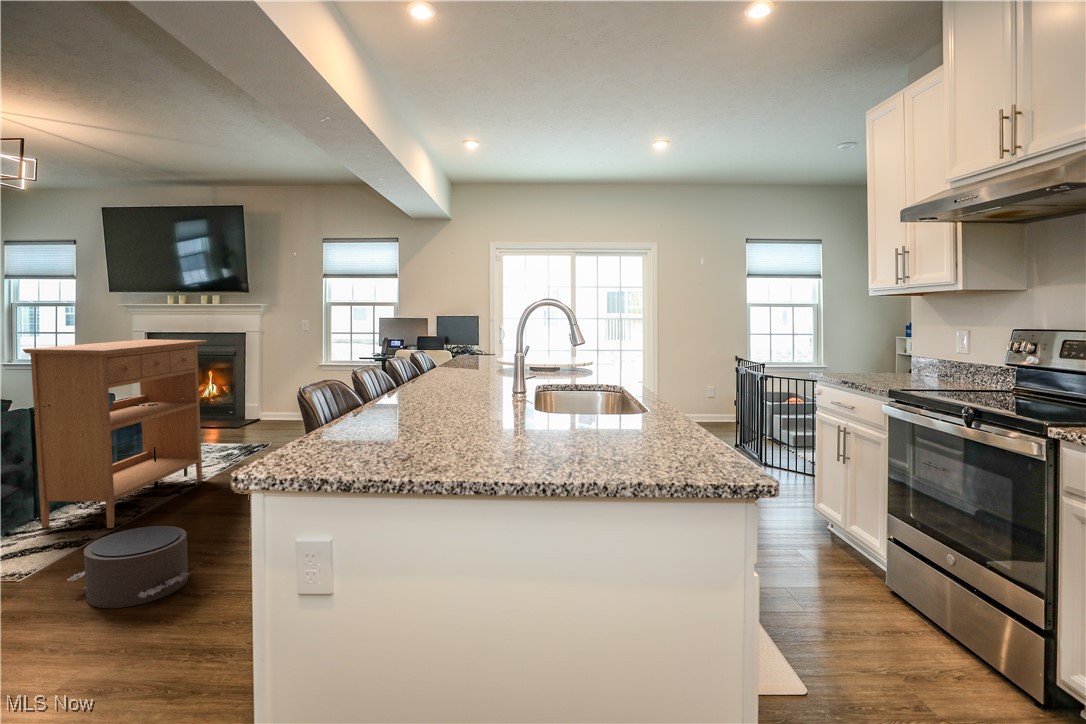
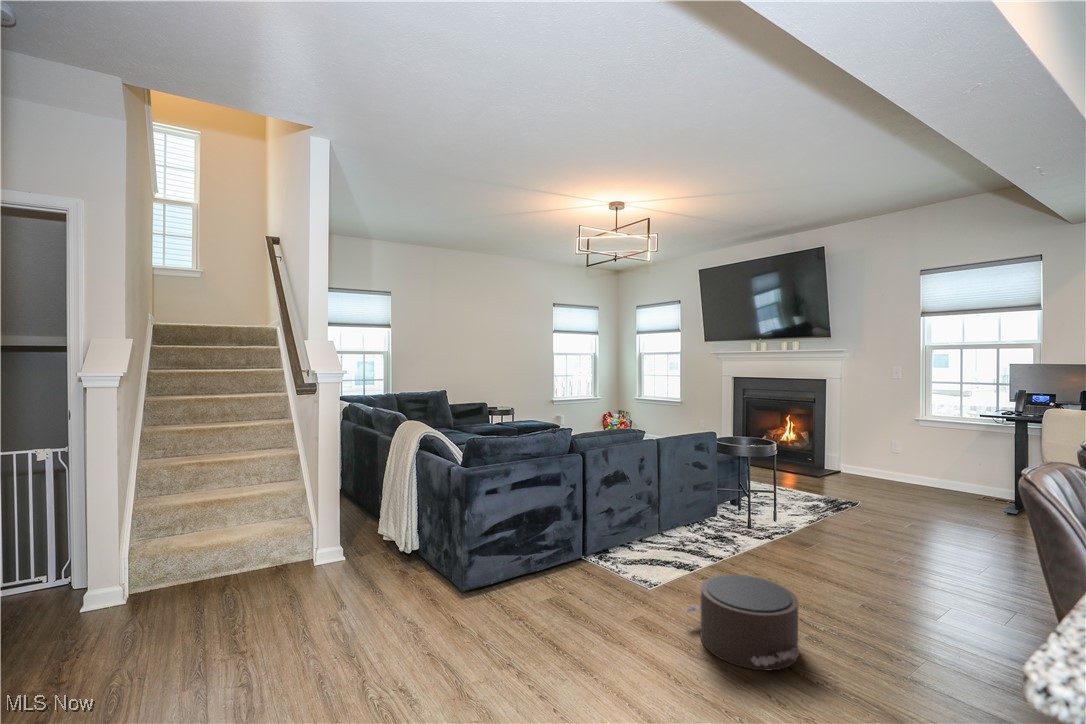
console table: present [23,339,208,528] -> none [659,381,804,560]

